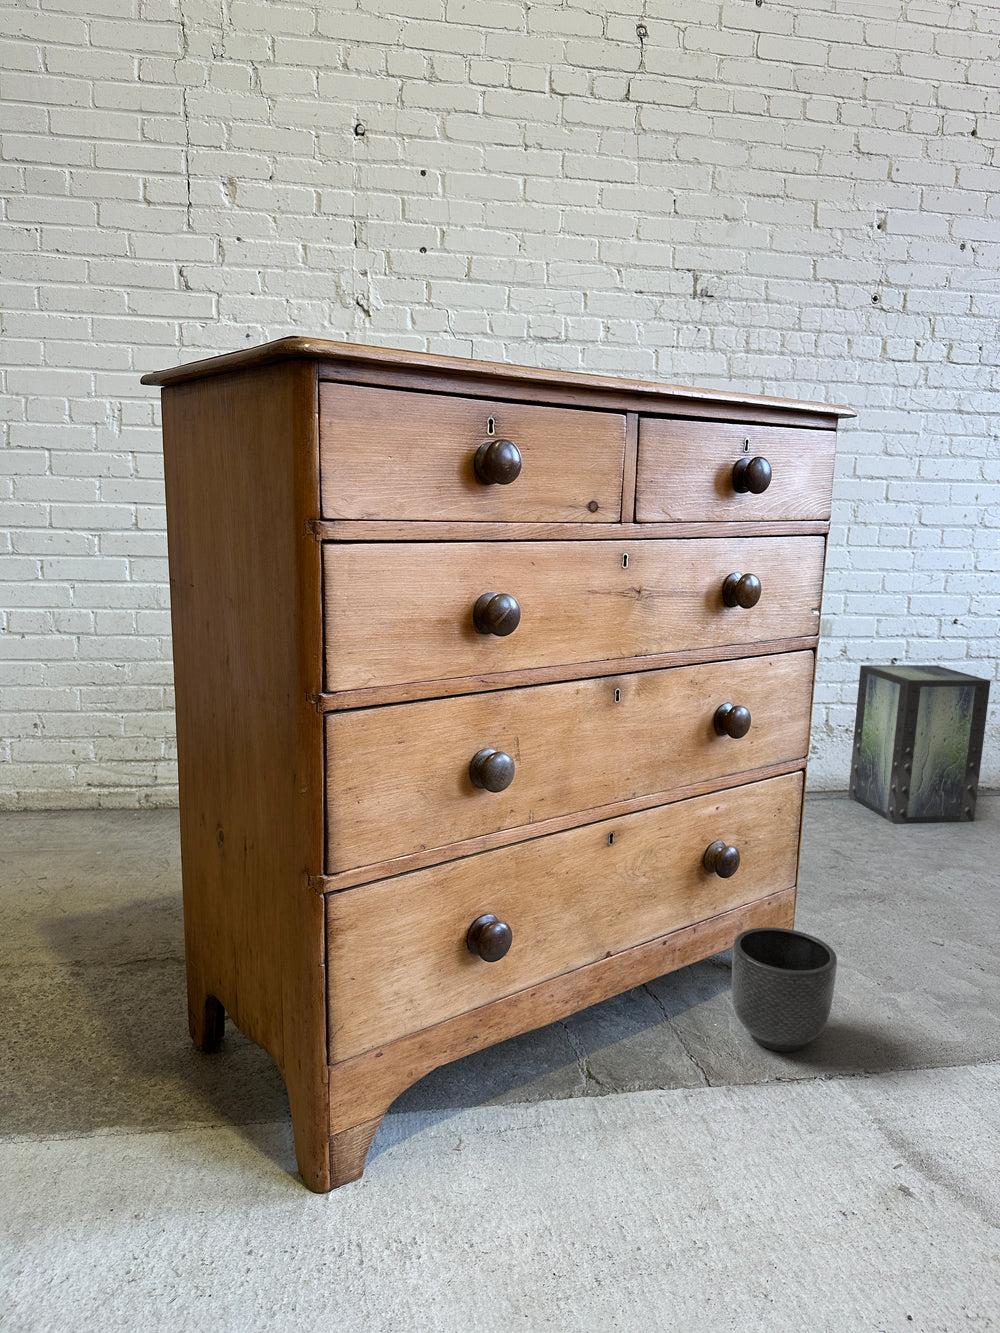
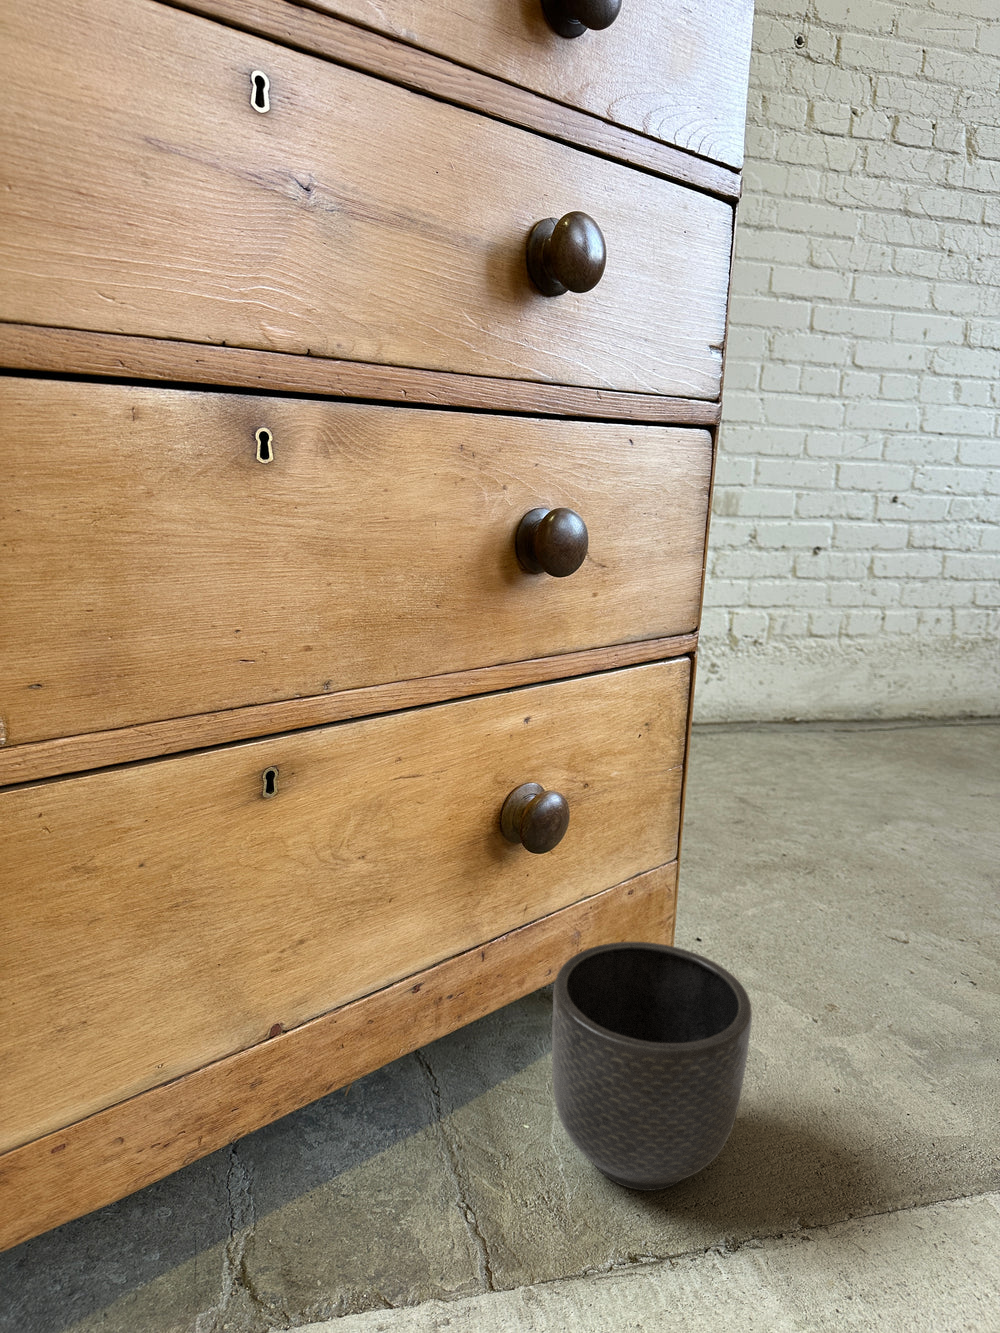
storage box: present [848,665,991,823] -> none [758,553,945,759]

